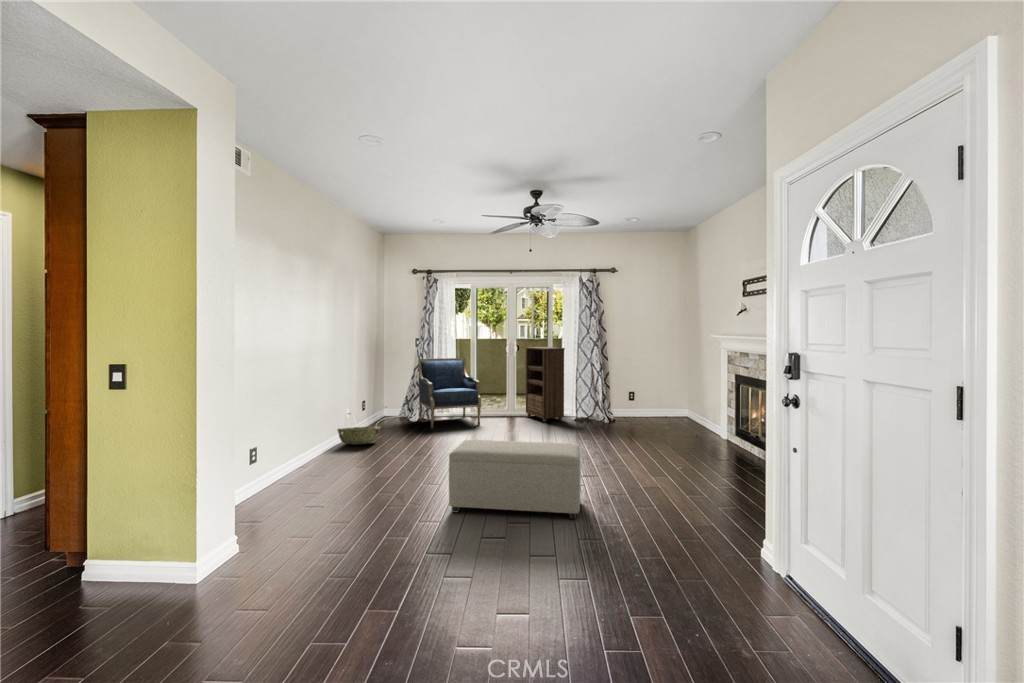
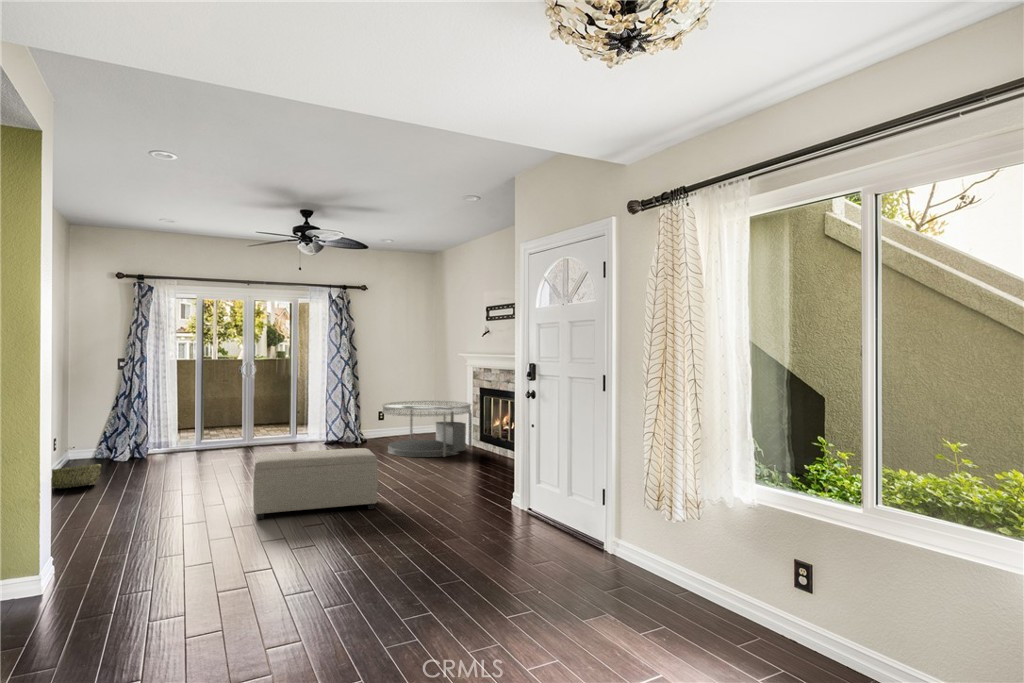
bookshelf: present [525,347,565,422] -> none [265,367,314,449]
armchair: present [418,358,482,429] -> none [127,382,218,466]
coffee table: none [624,384,724,449] -> present [382,401,472,457]

